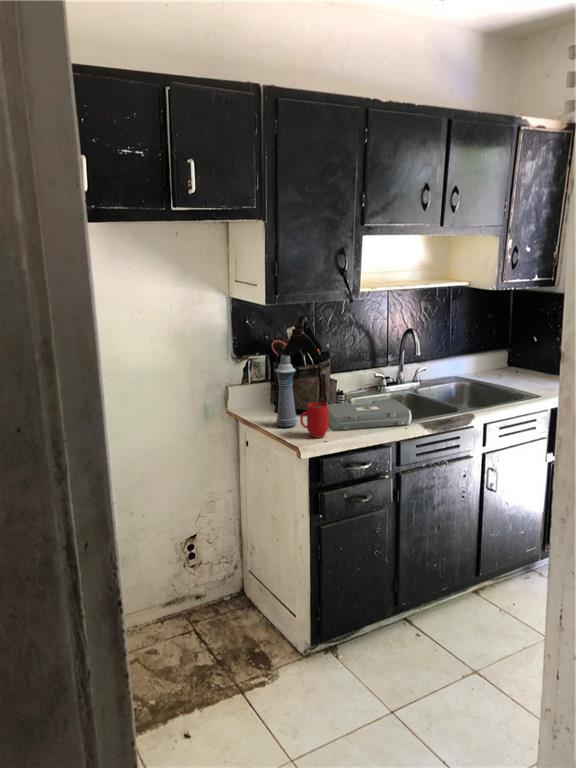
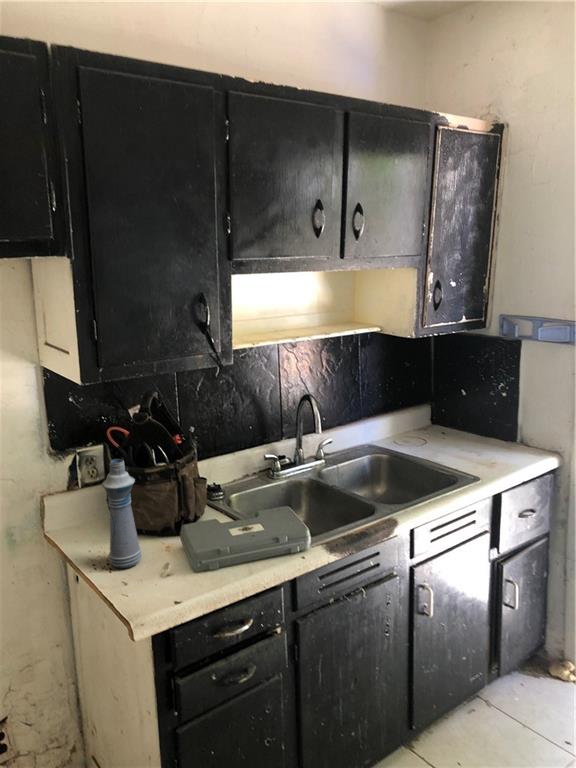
mug: present [300,402,328,438] -> none [138,533,184,590]

